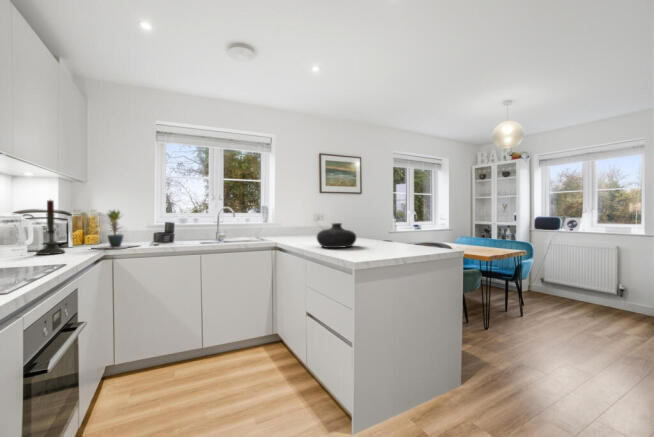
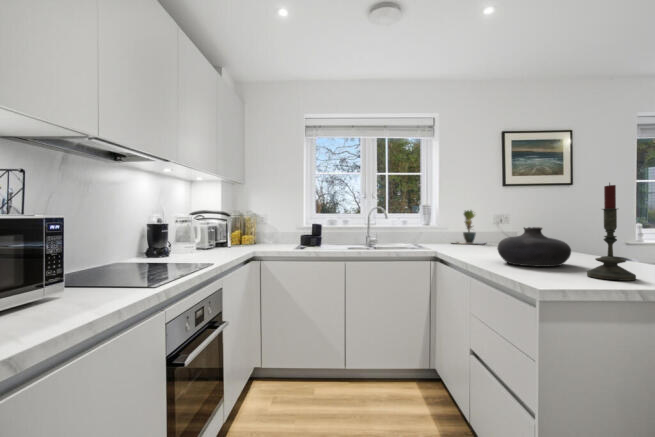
candle: present [36,200,65,255] -> present [587,183,636,281]
potted plant: present [92,210,132,249] -> present [454,210,484,245]

